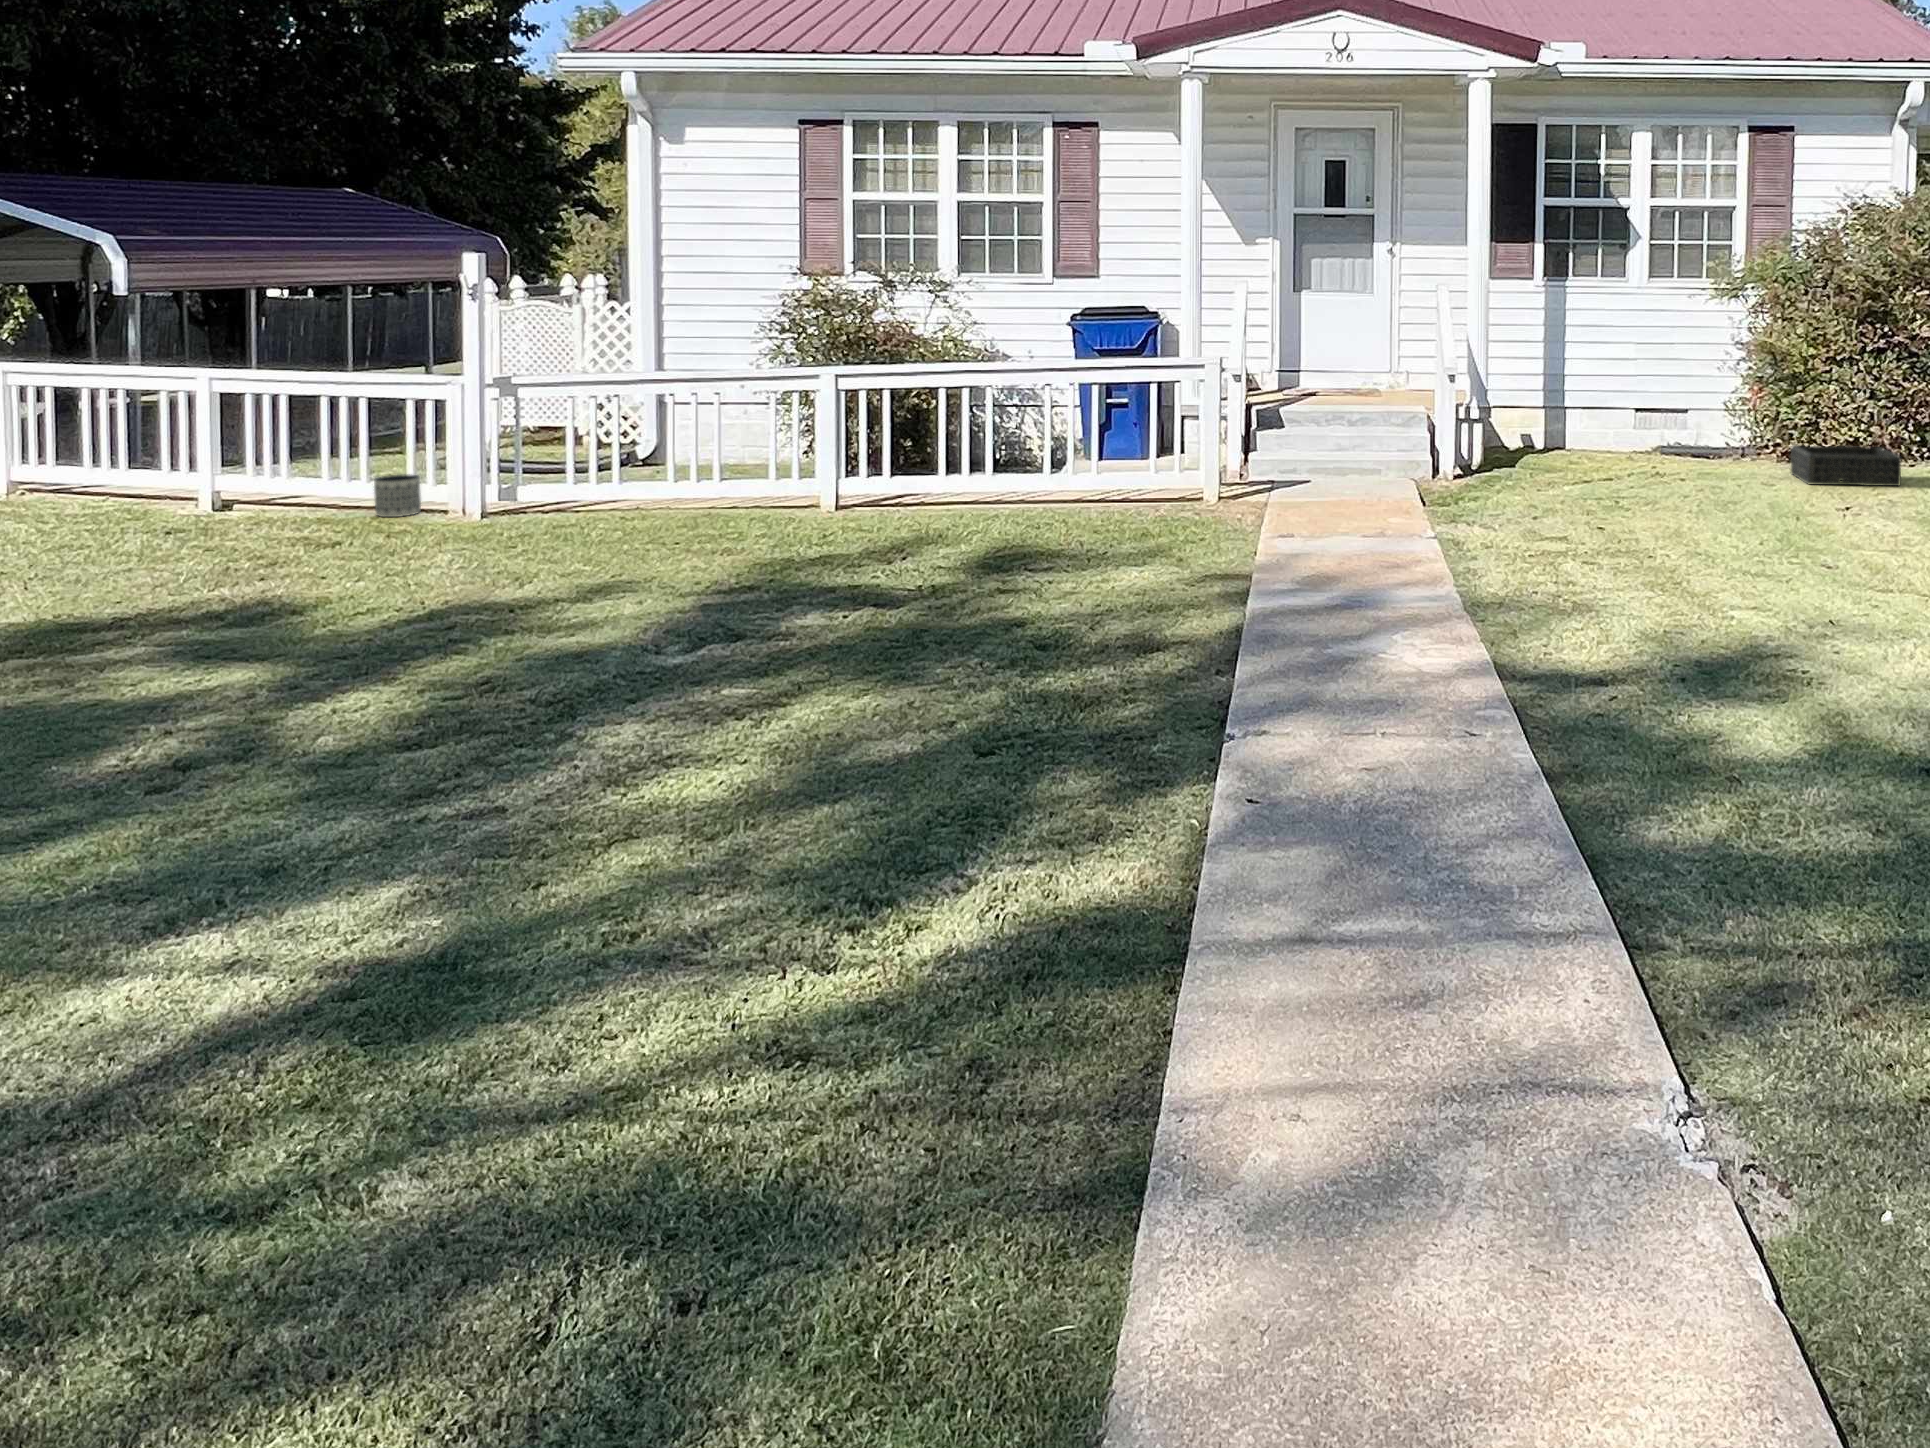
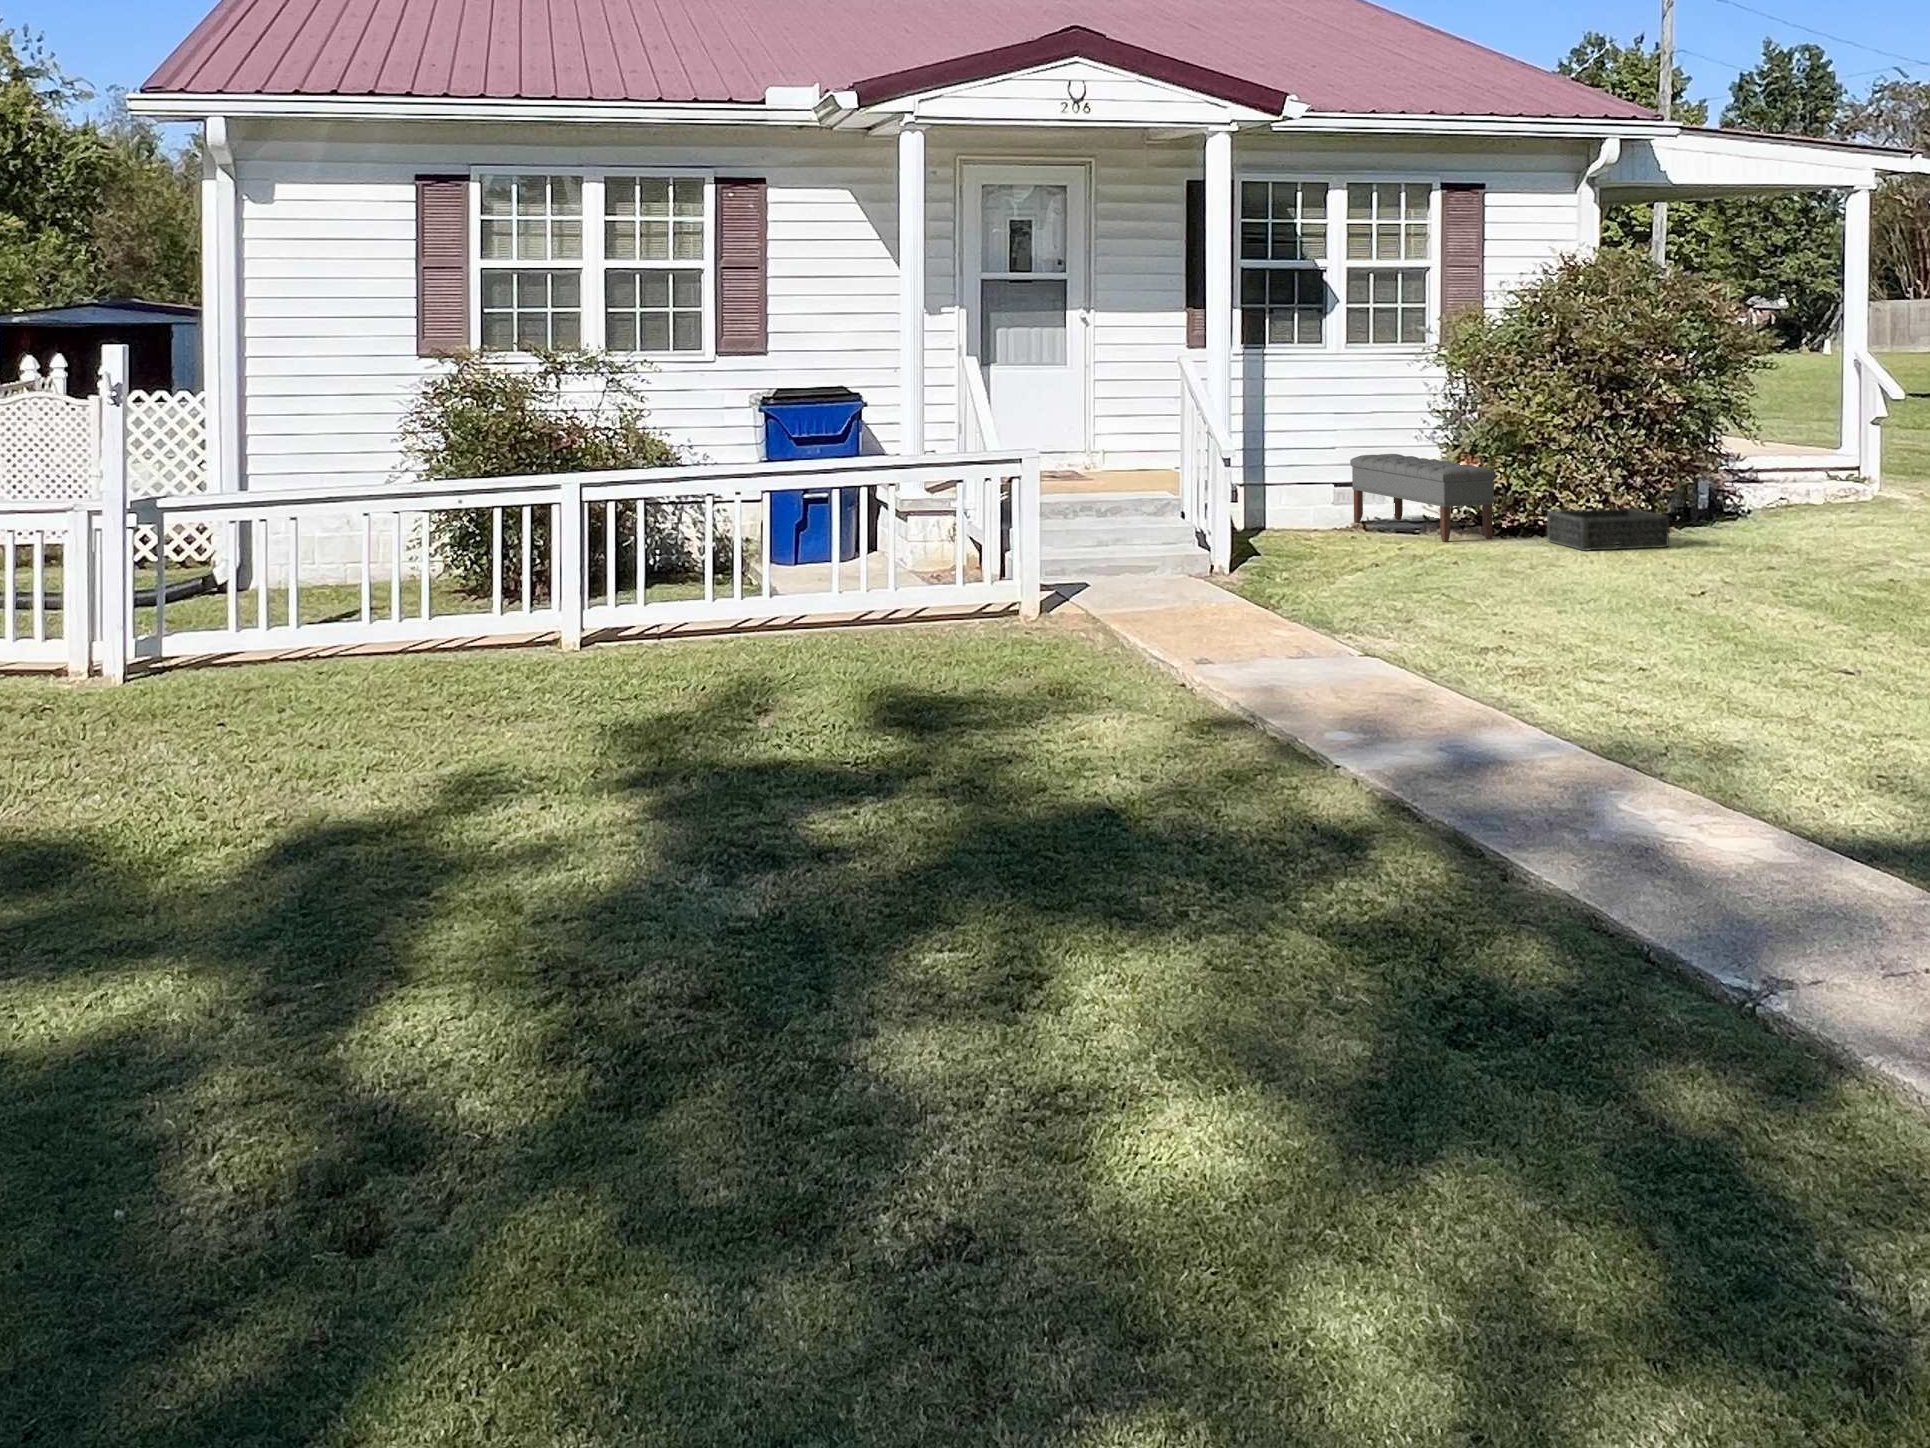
bench: none [1640,385,1748,469] -> present [1350,454,1496,542]
planter: present [374,474,421,517] -> none [25,635,83,693]

